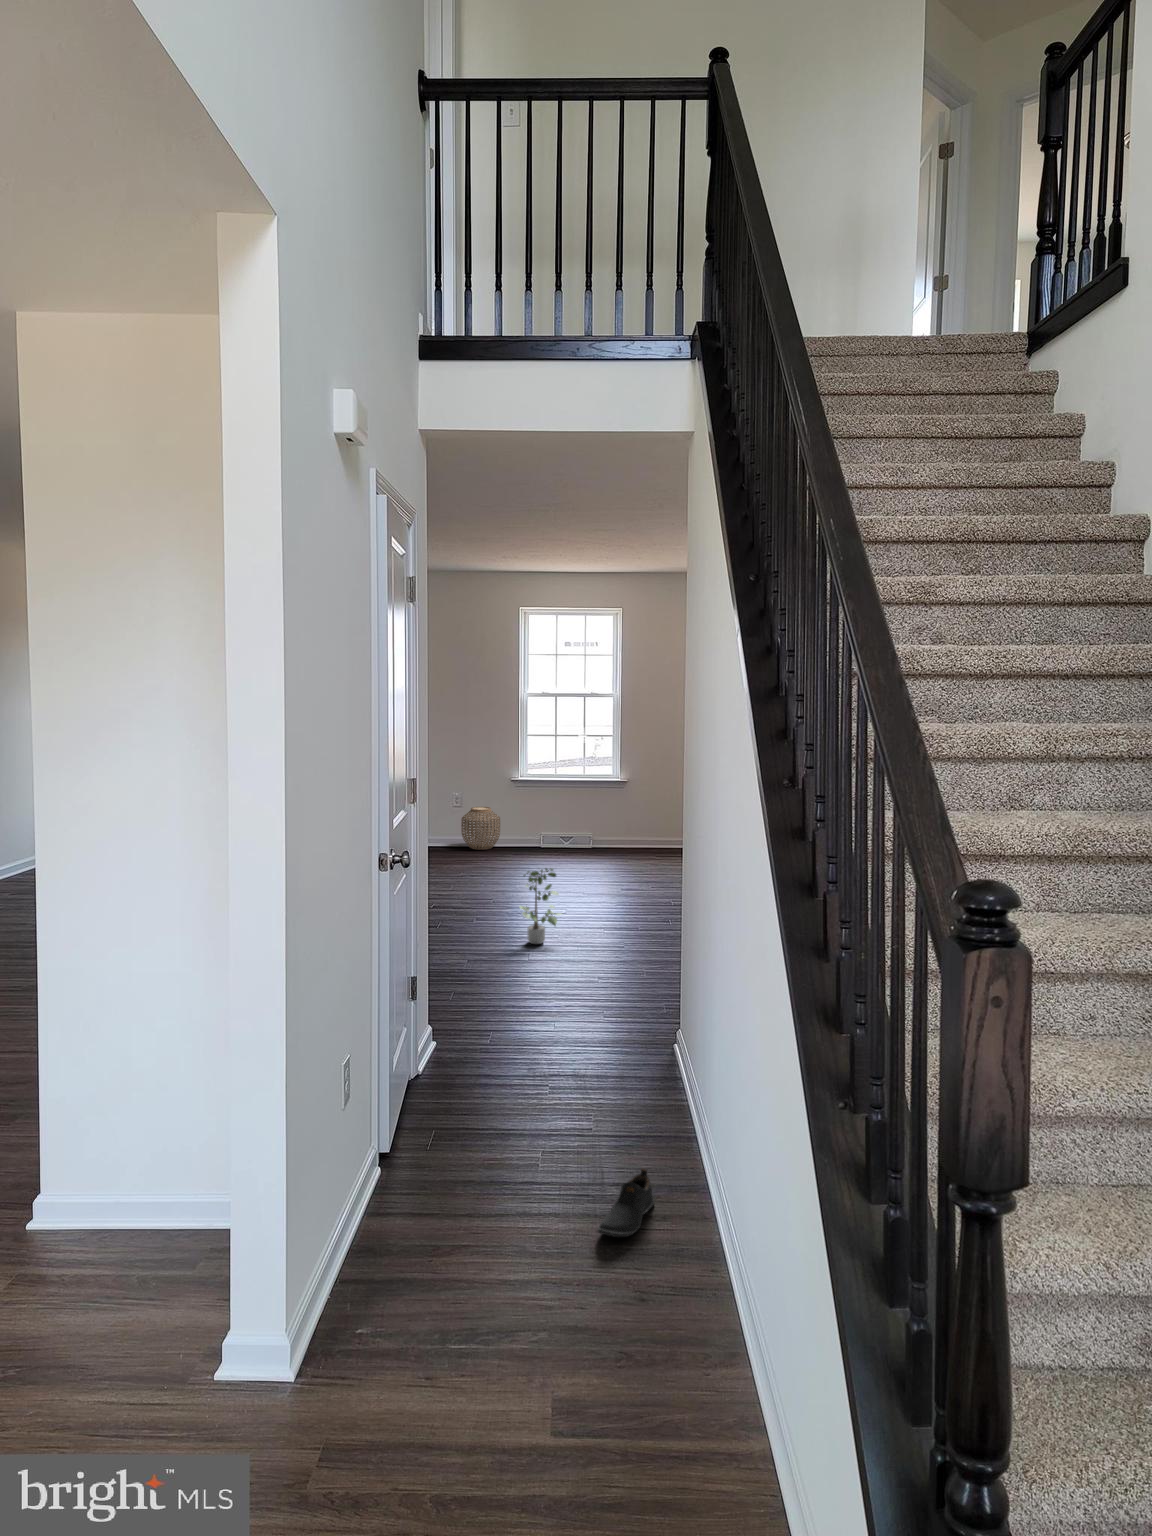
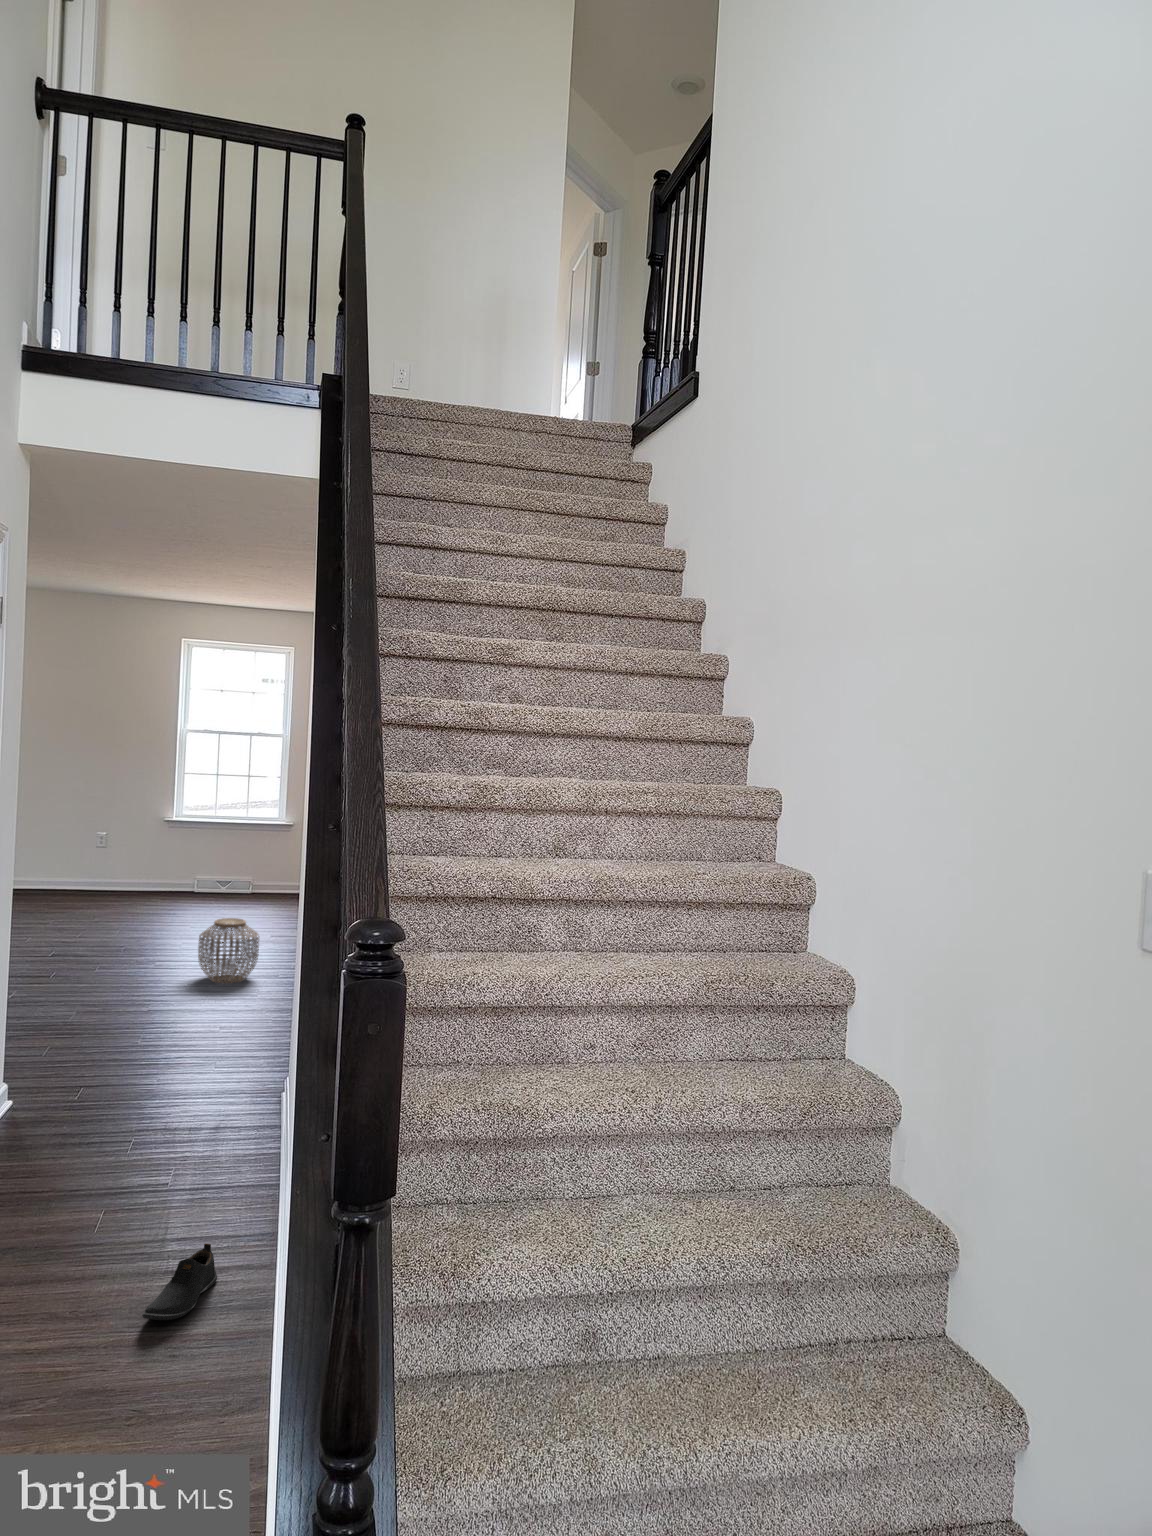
woven basket: present [461,807,500,850] -> present [198,918,259,983]
potted plant: present [520,868,561,944] -> none [127,923,182,1011]

